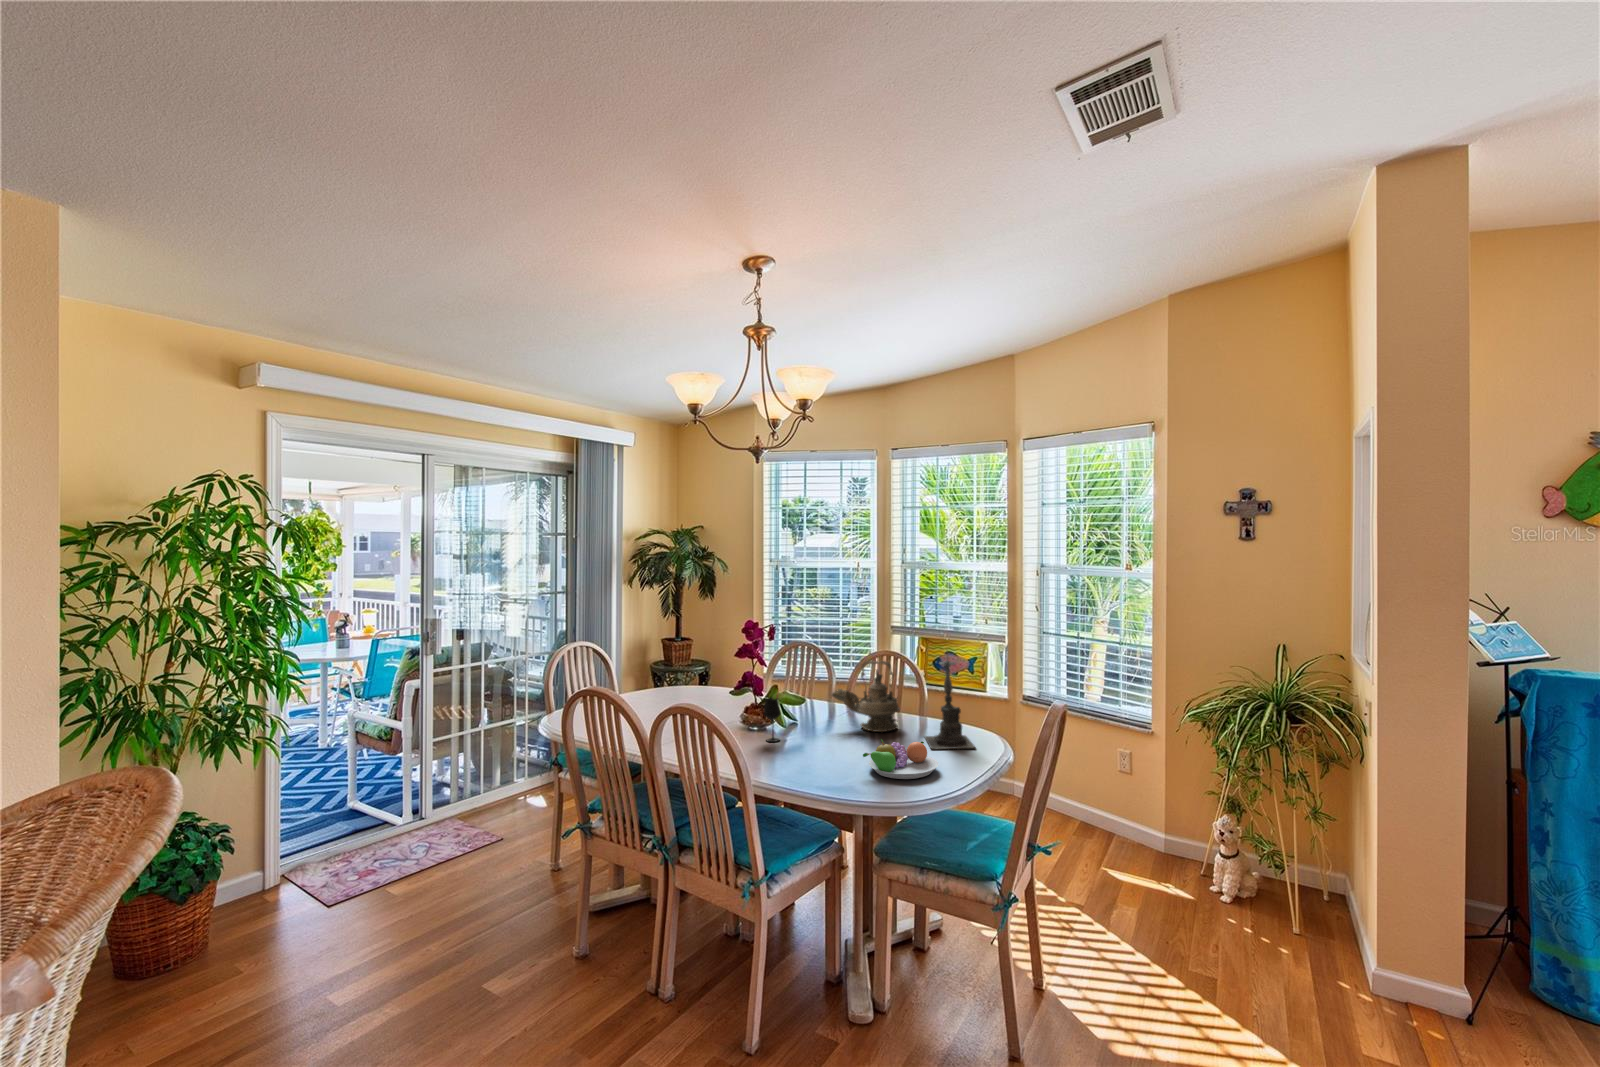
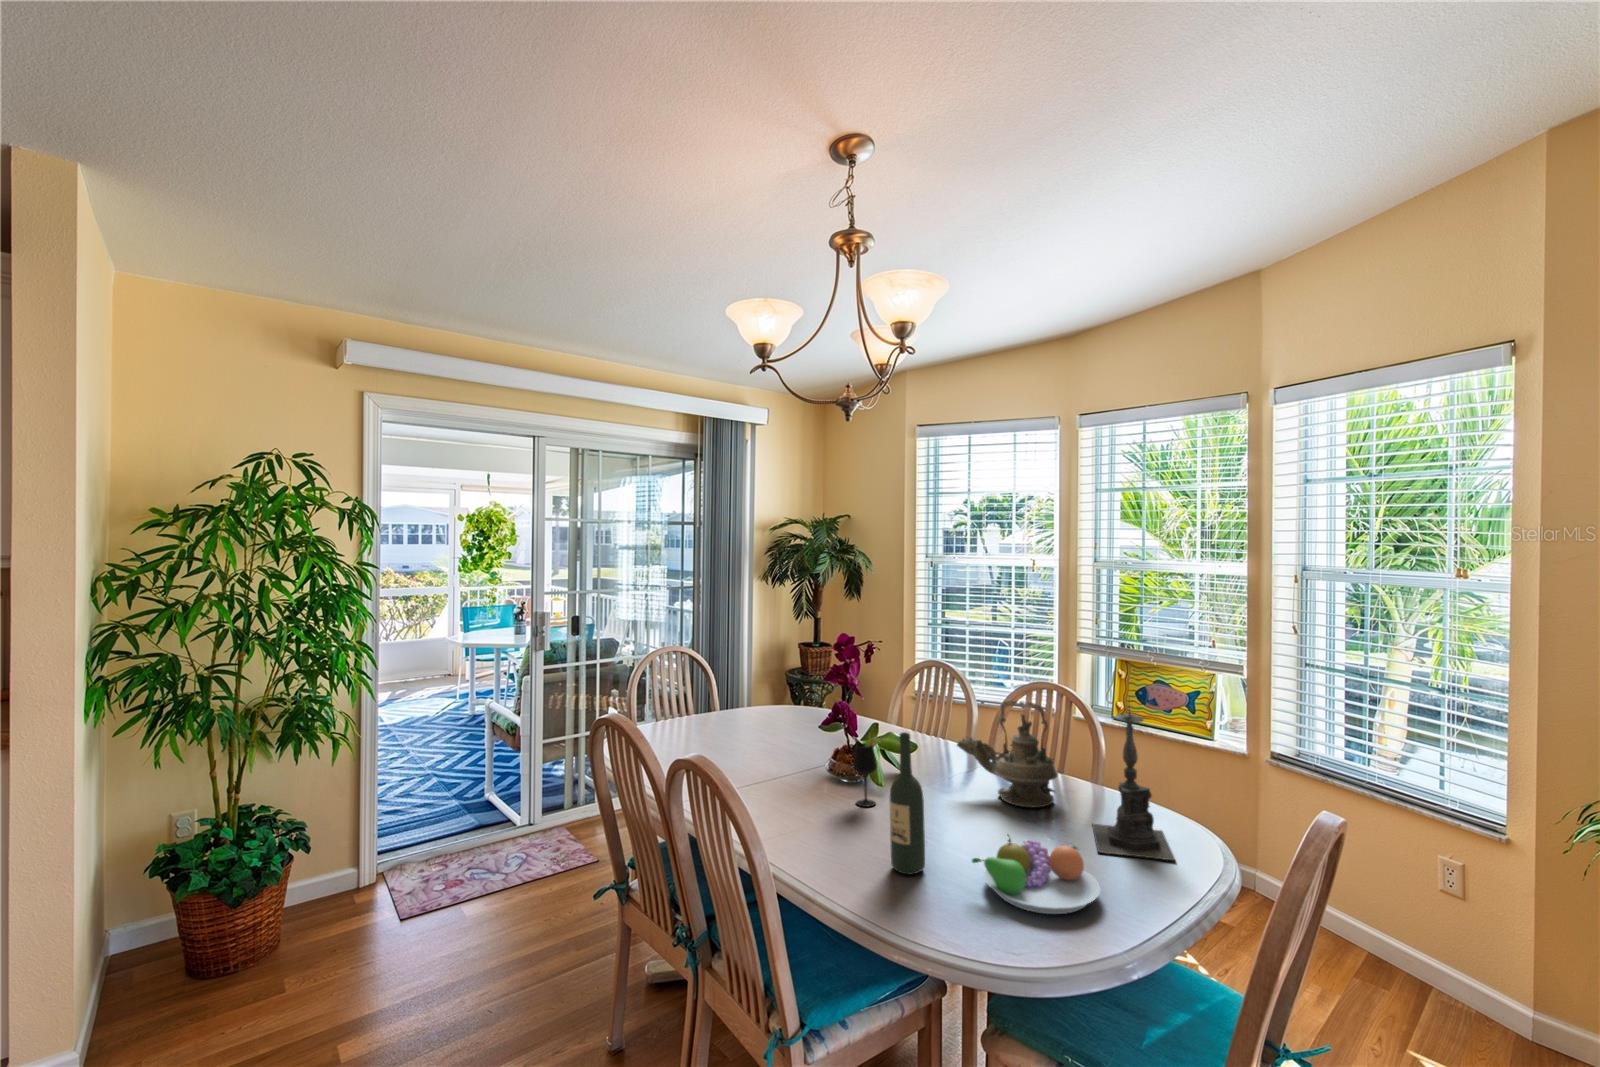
wine bottle: none [807,679,830,772] -> present [890,732,925,874]

